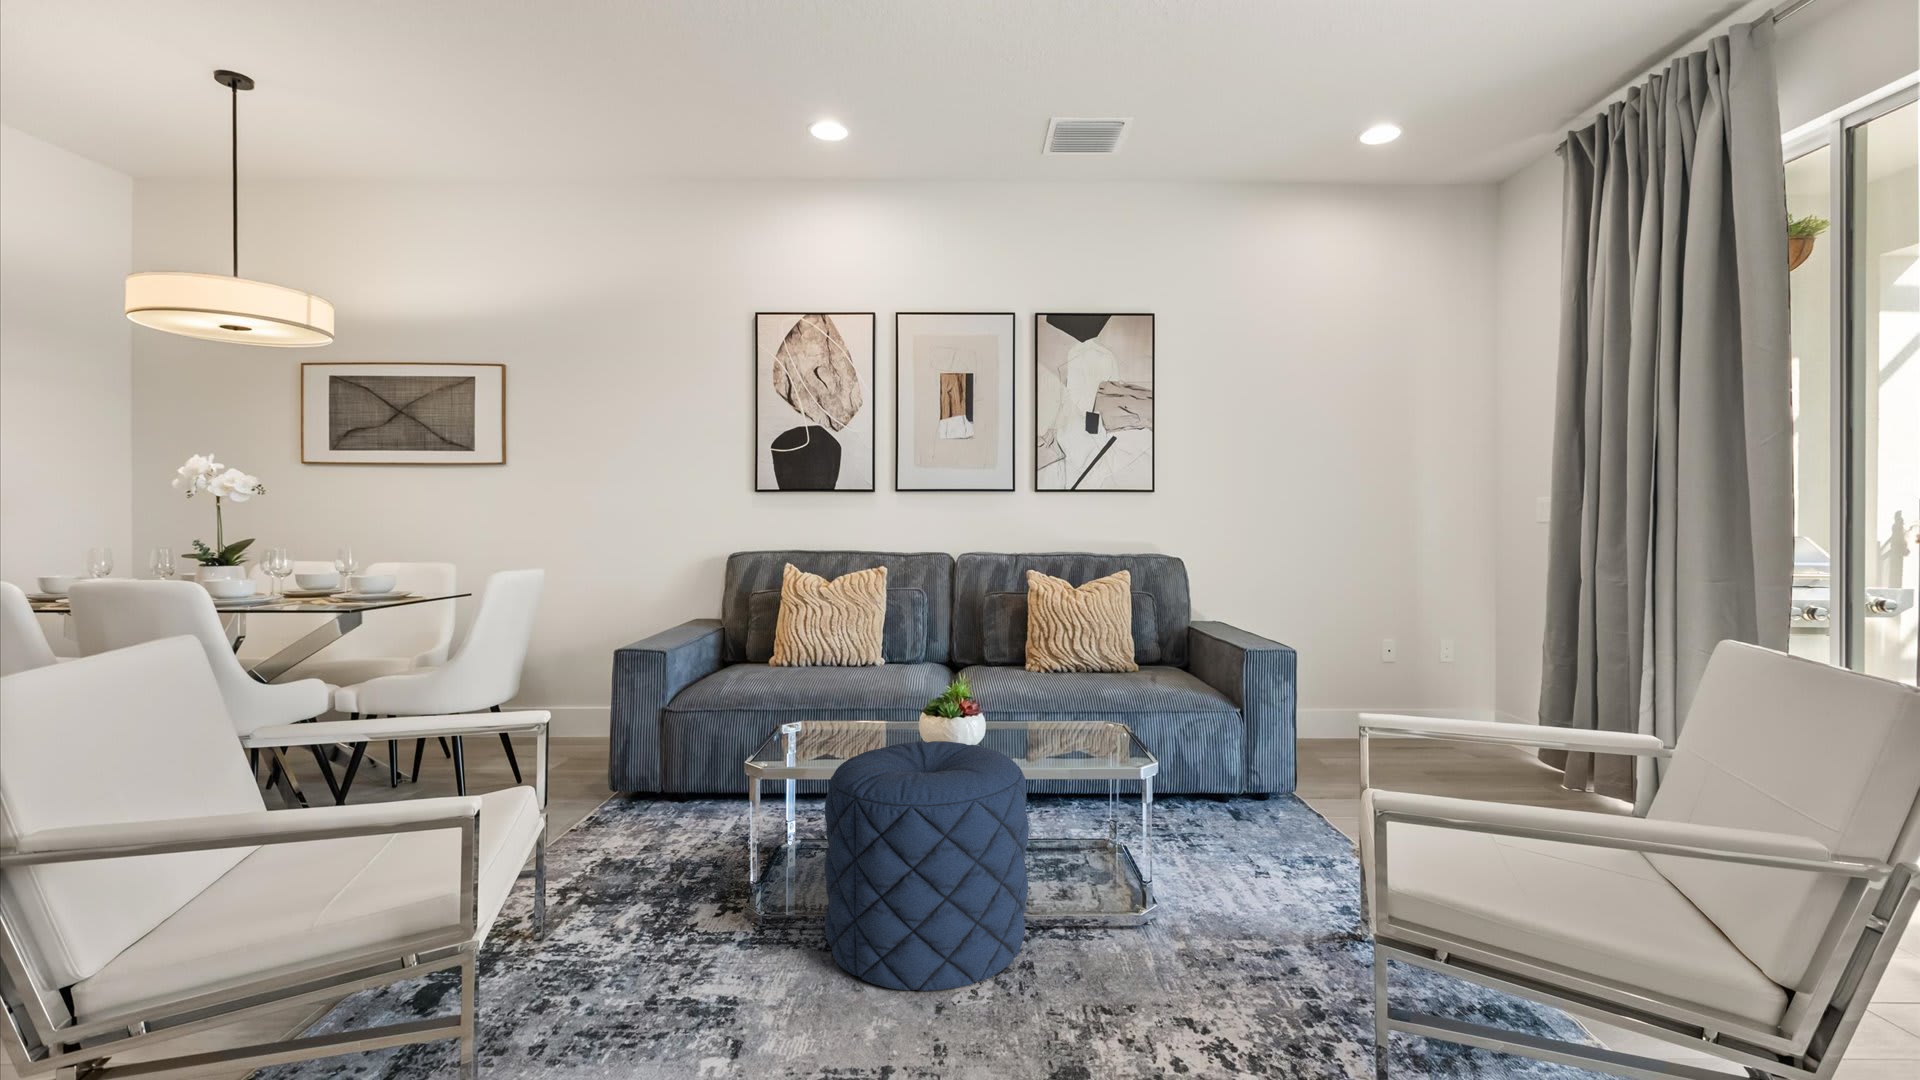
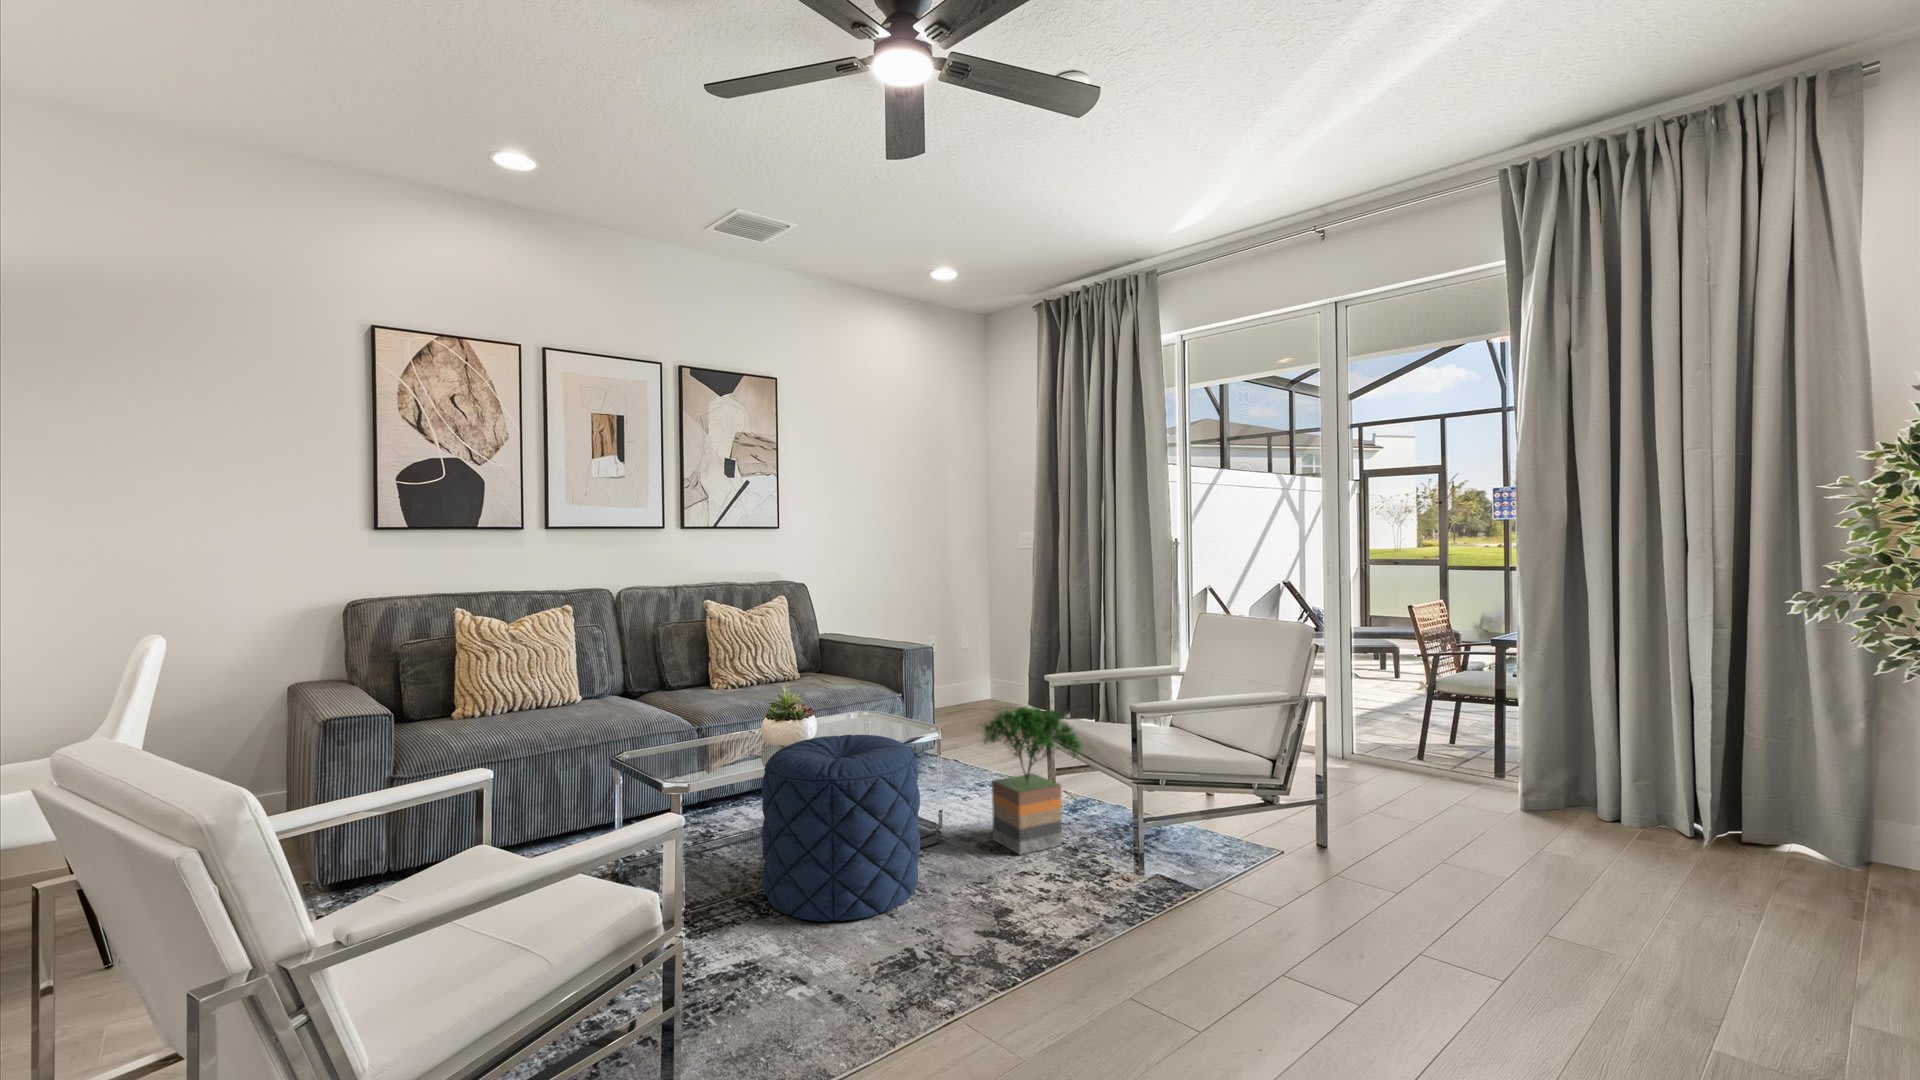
potted tree: none [1167,749,1324,992] -> present [983,706,1083,855]

